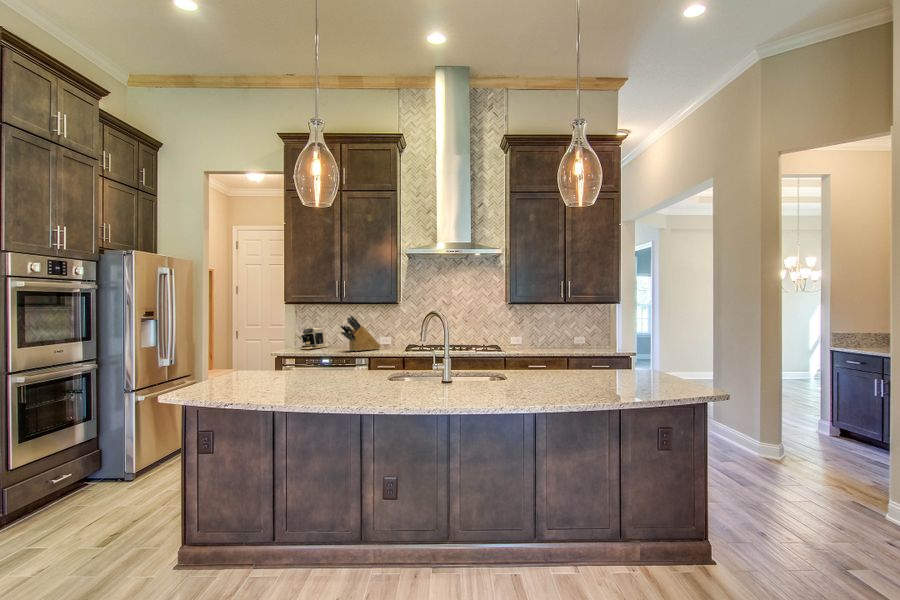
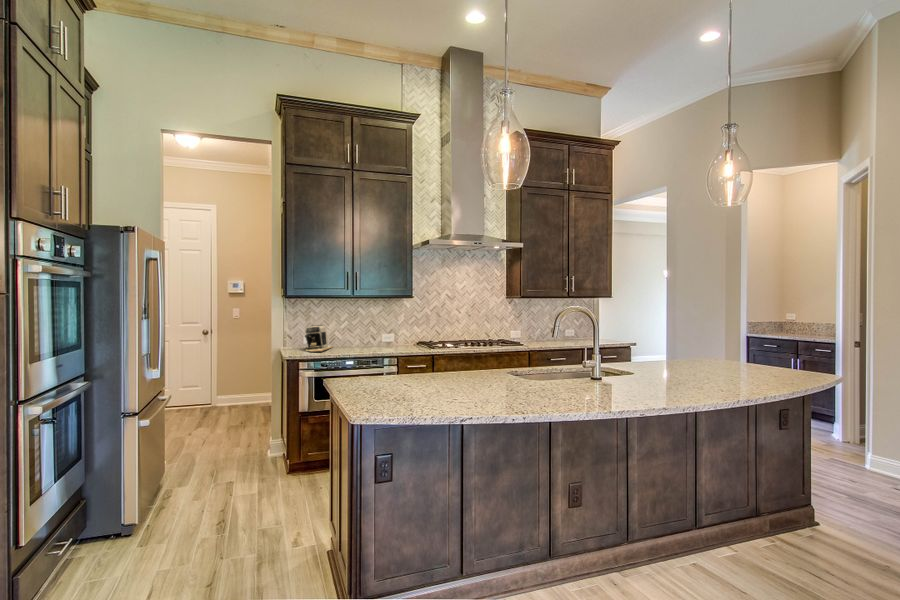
knife block: present [341,316,381,351] -> none [363,312,400,352]

